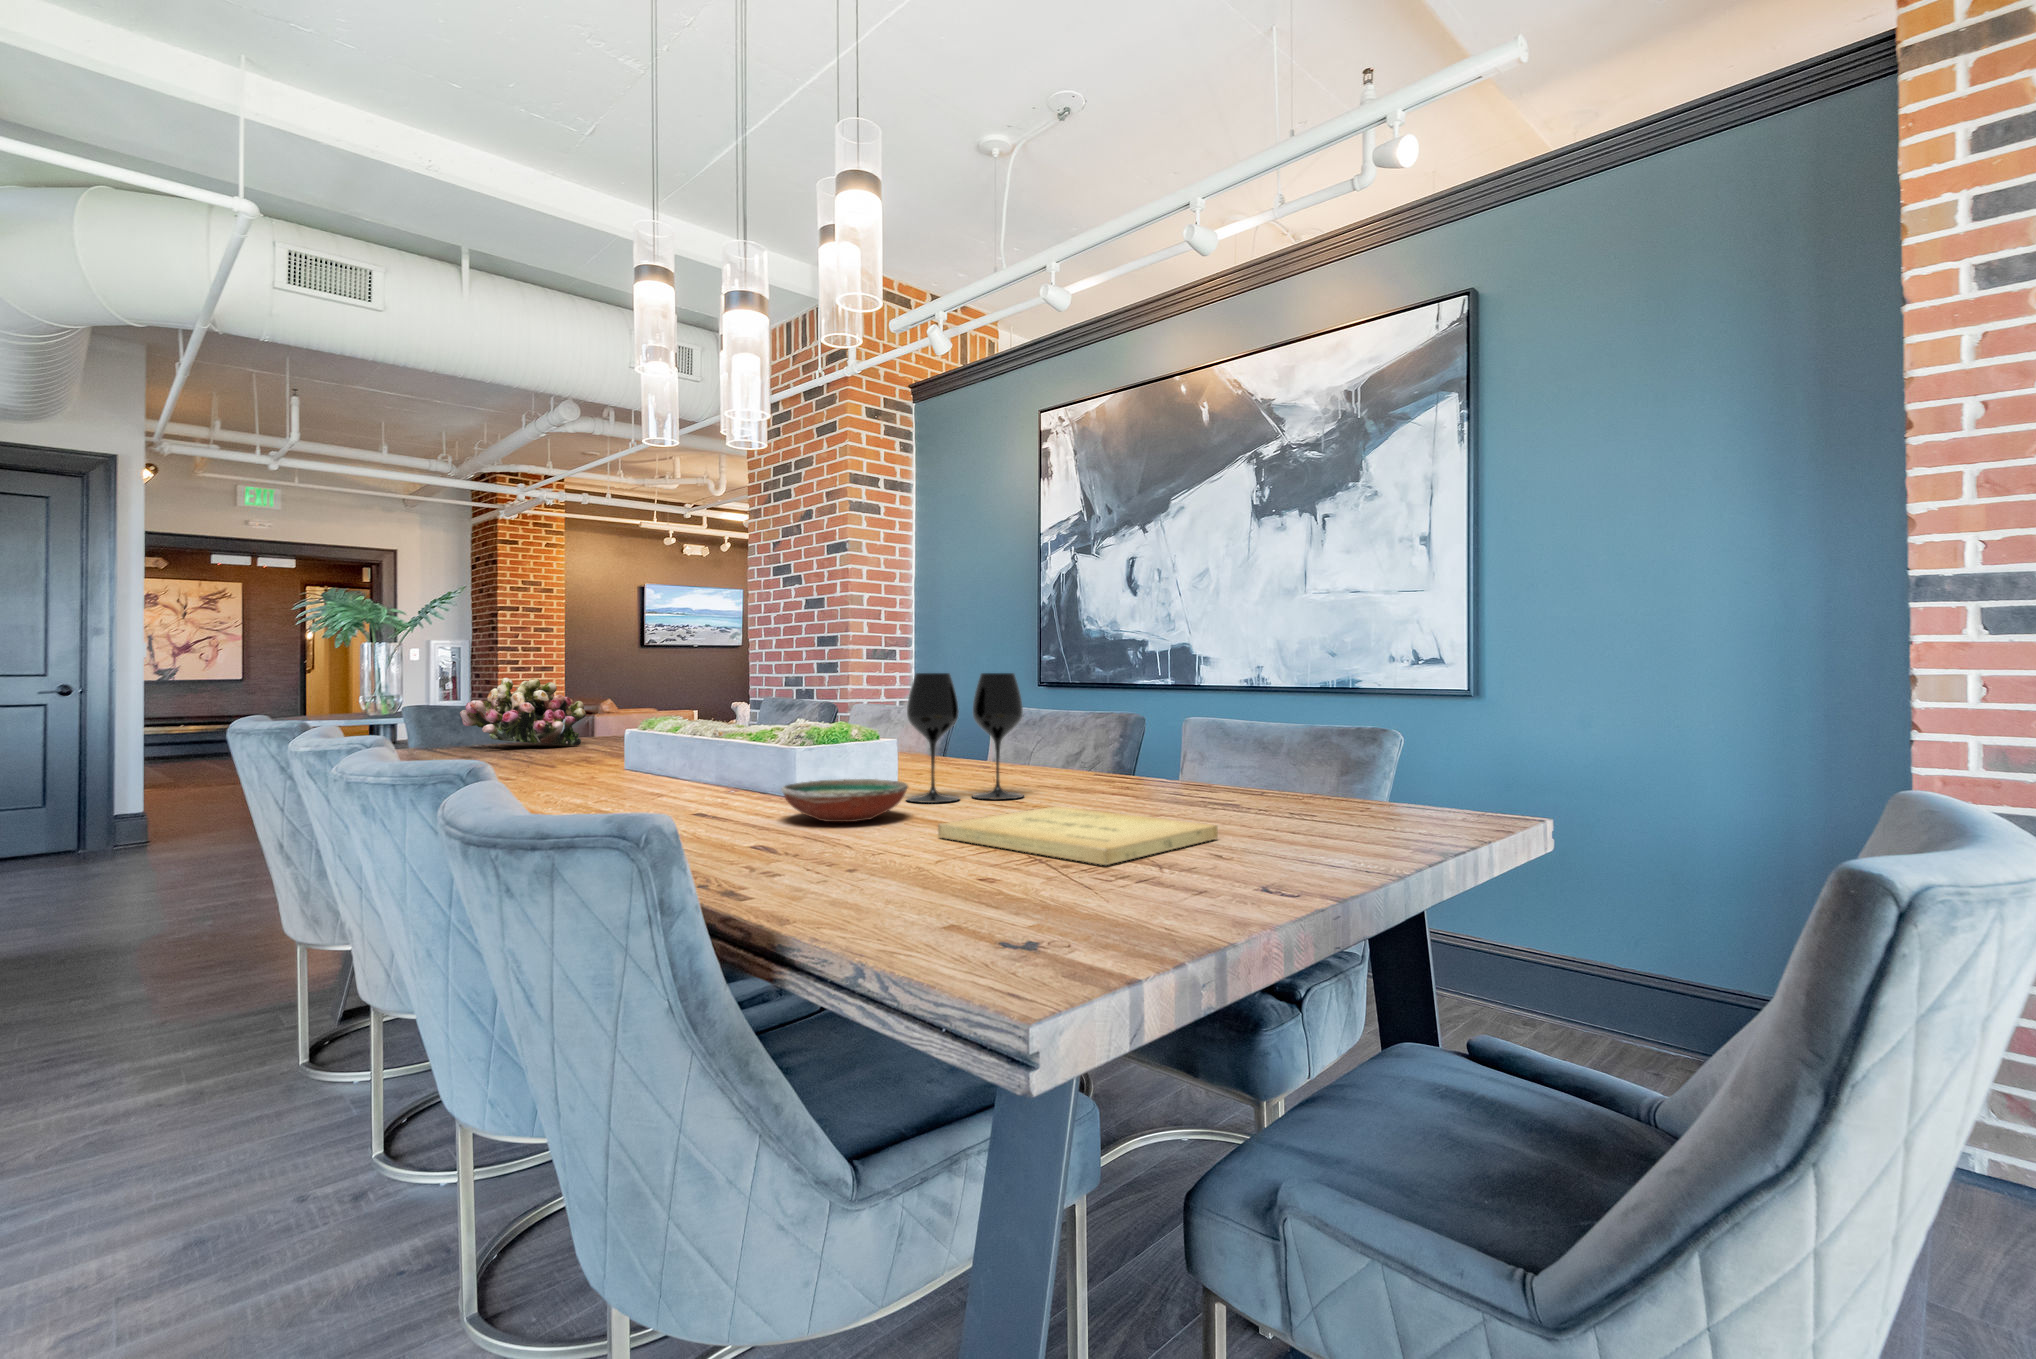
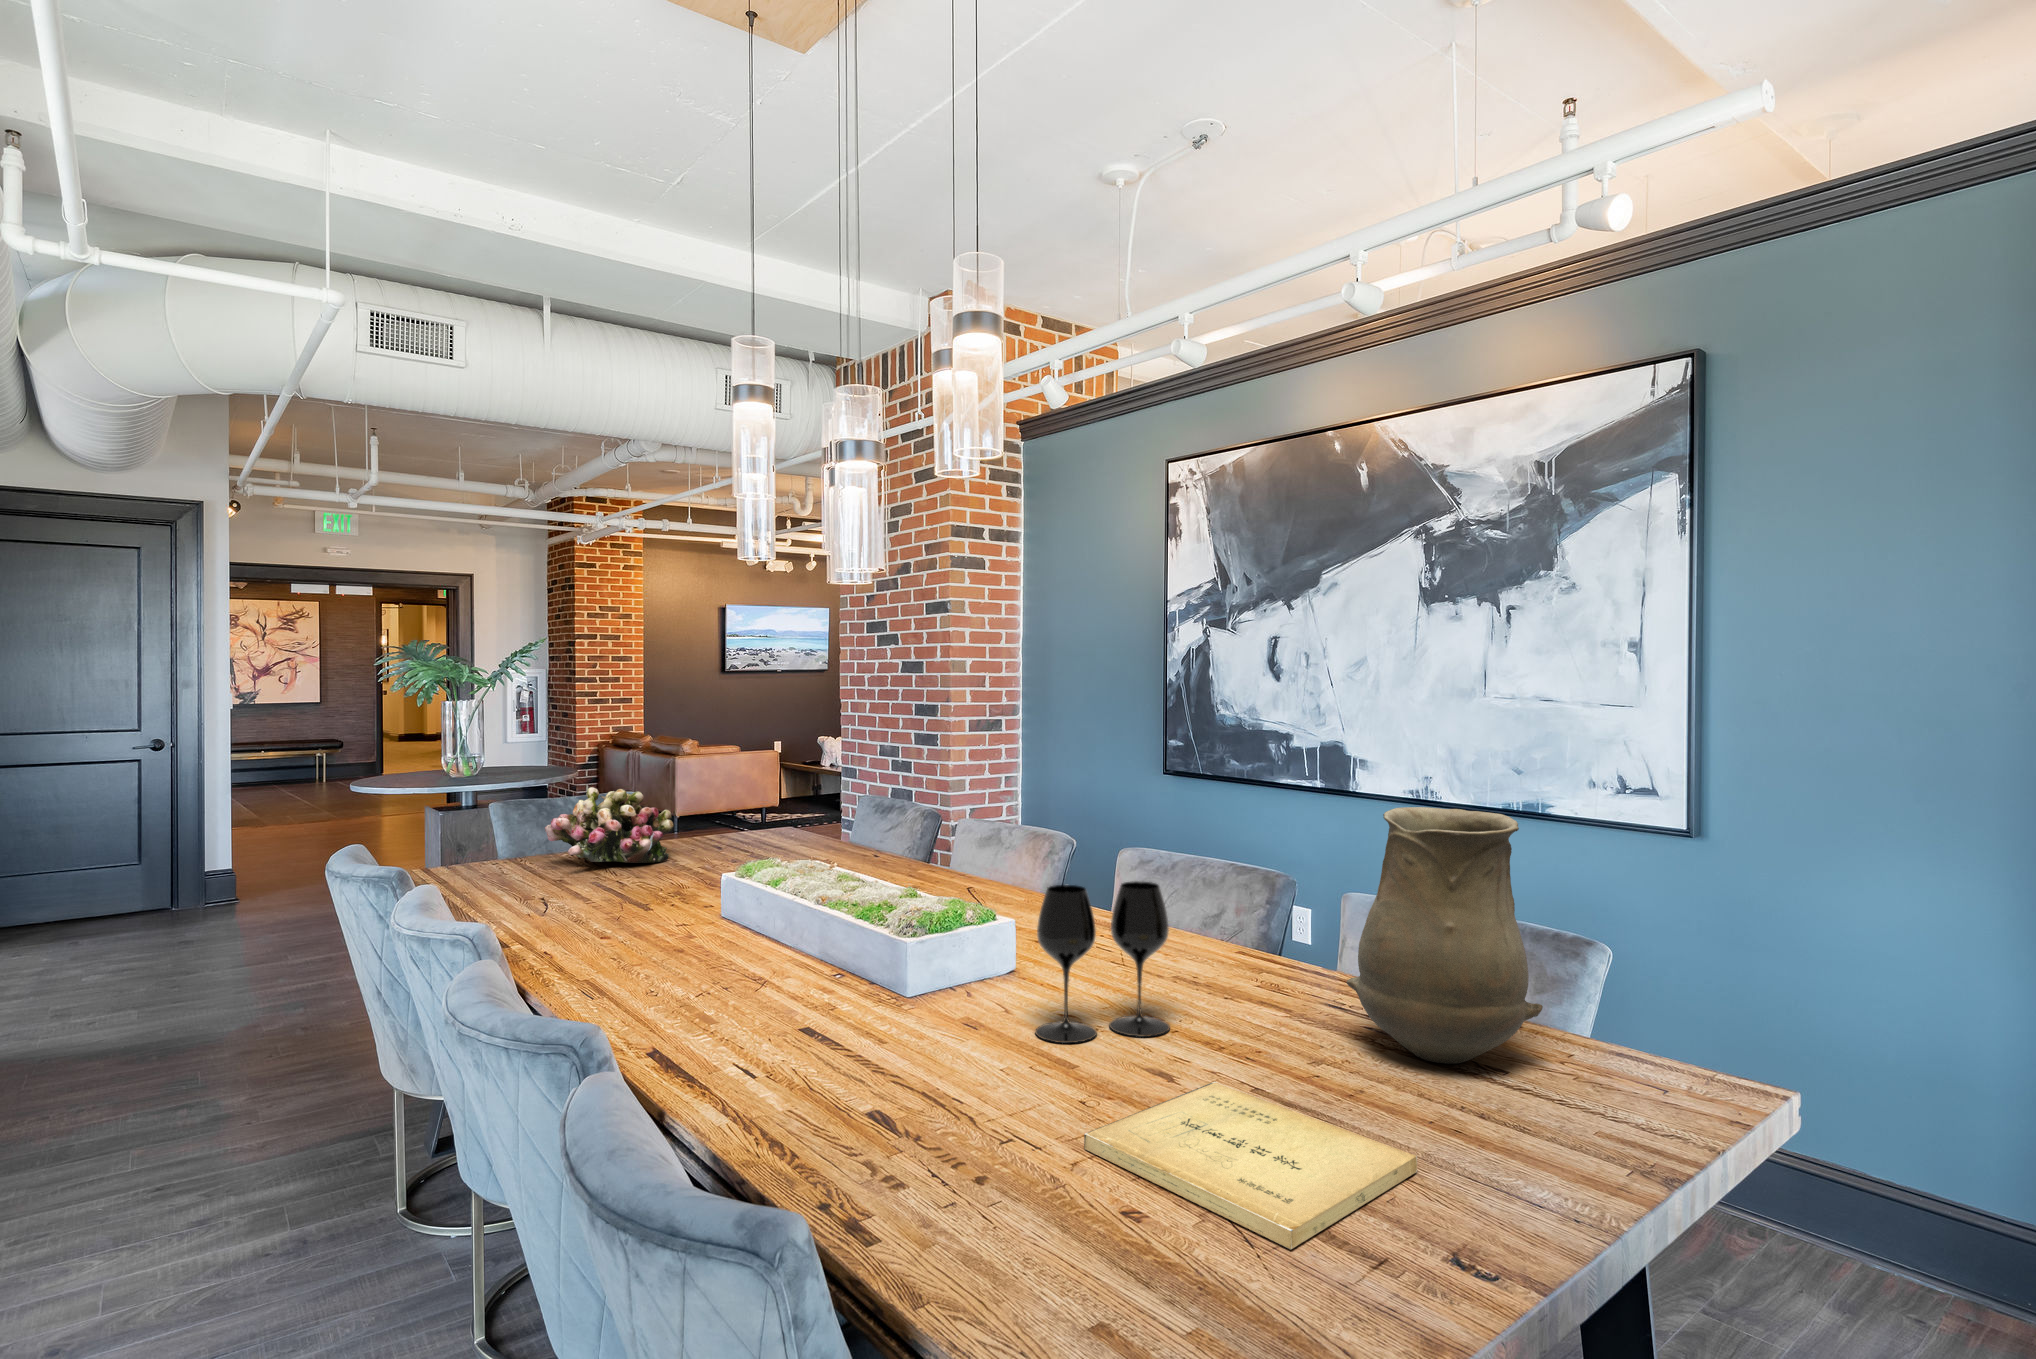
vase: none [1173,598,1331,804] -> present [1347,807,1543,1064]
decorative bowl: present [782,779,908,822] -> none [902,1026,1044,1098]

